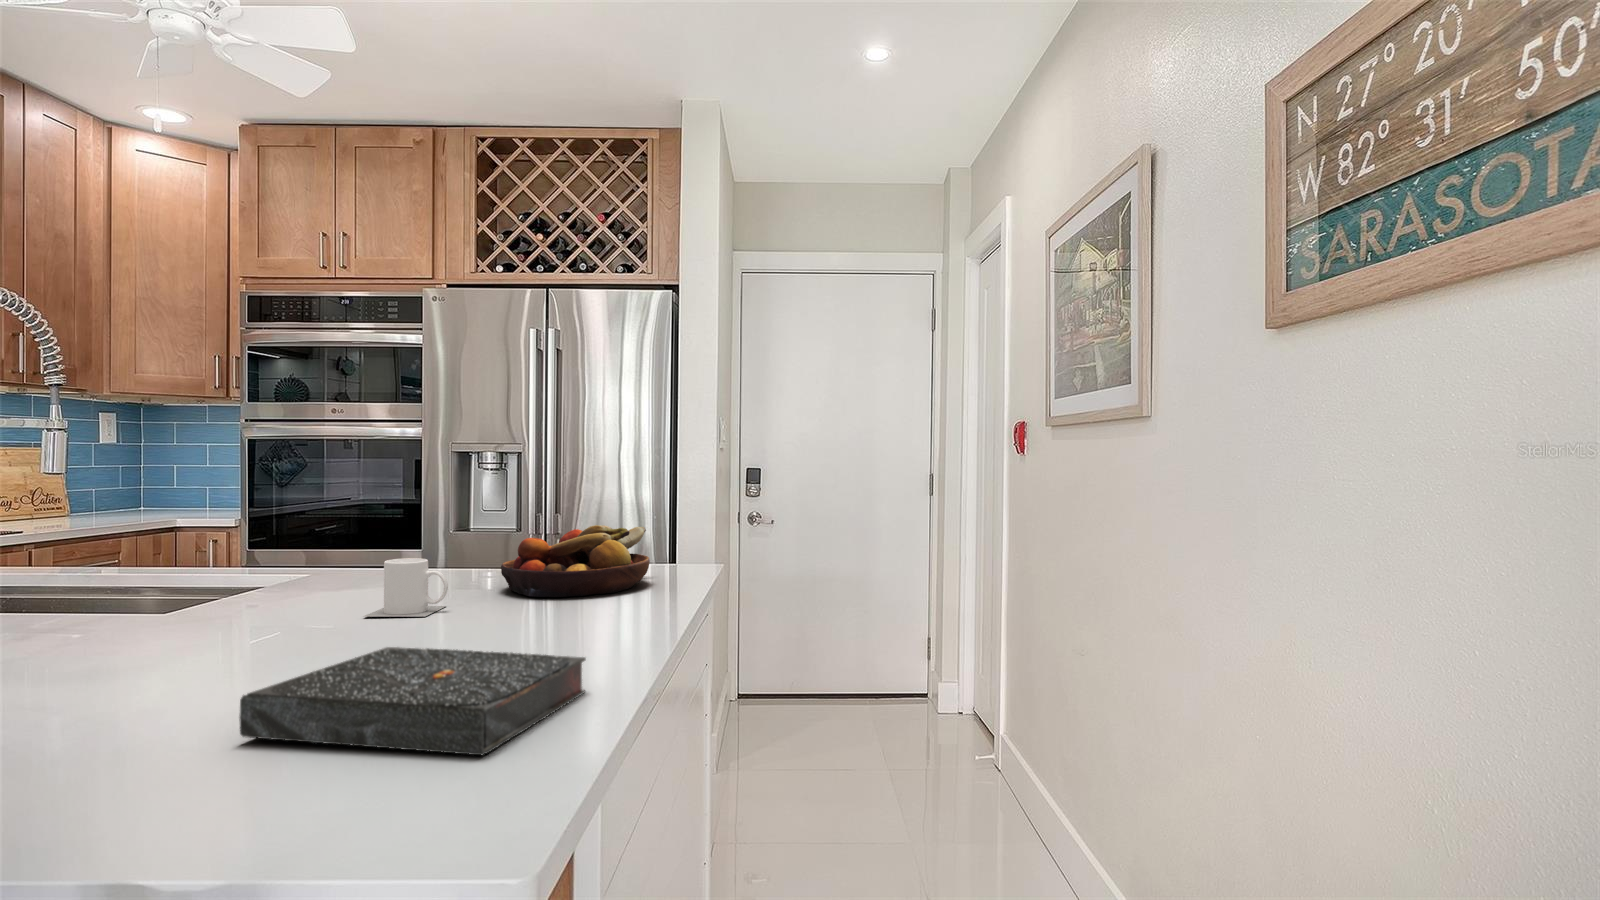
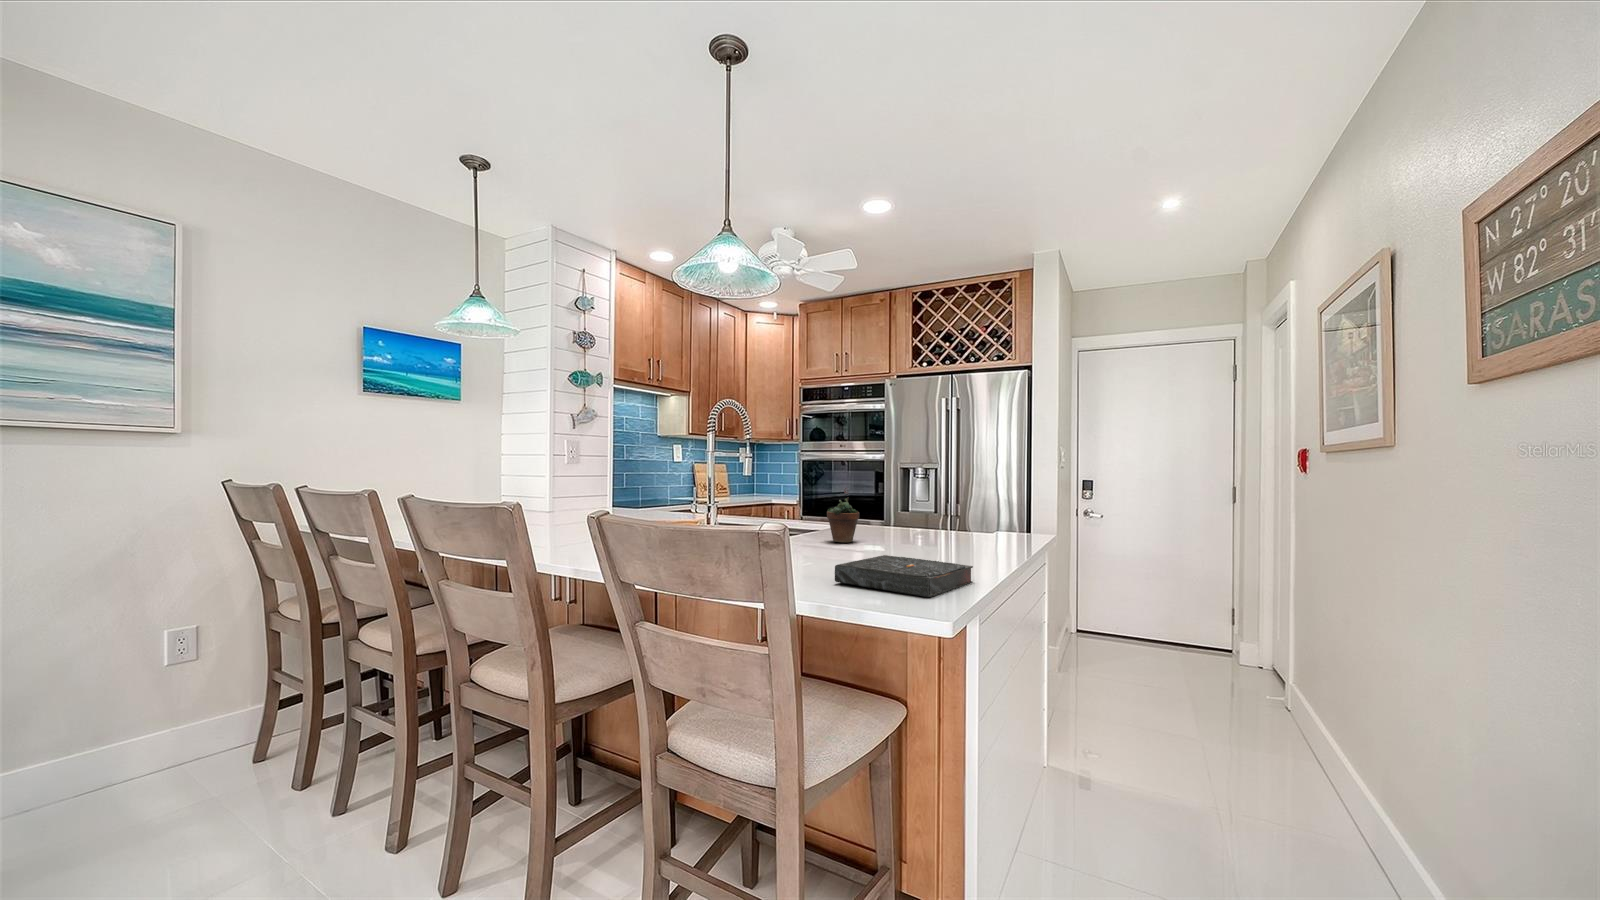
succulent plant: none [270,494,349,611] -> present [827,488,859,543]
fruit bowl: present [501,525,650,597] -> none [930,508,1010,545]
mug: present [364,558,448,617] -> none [867,520,905,548]

